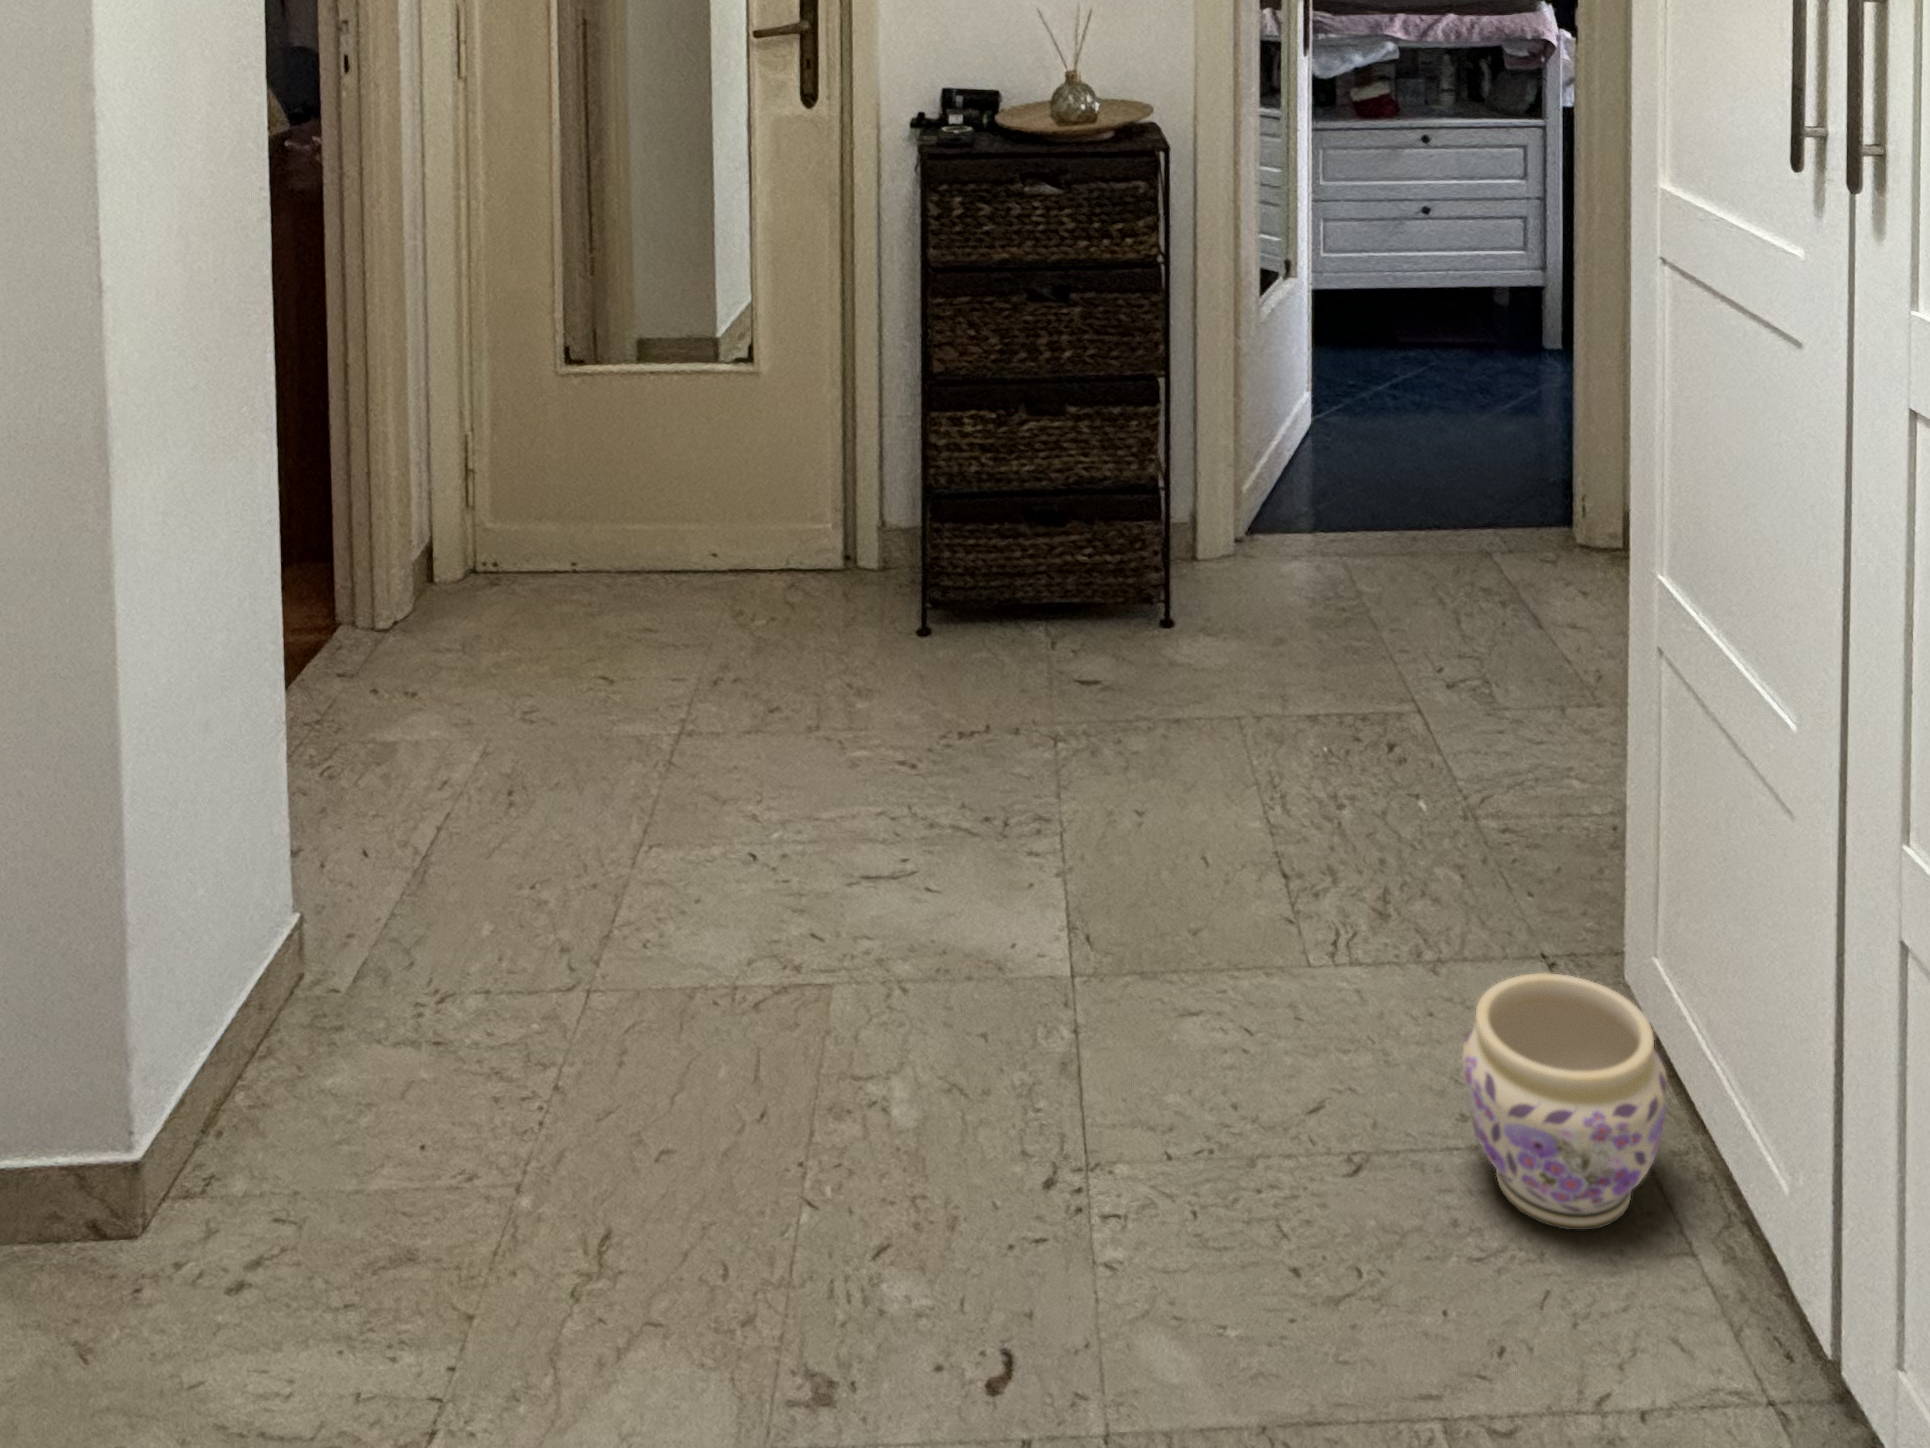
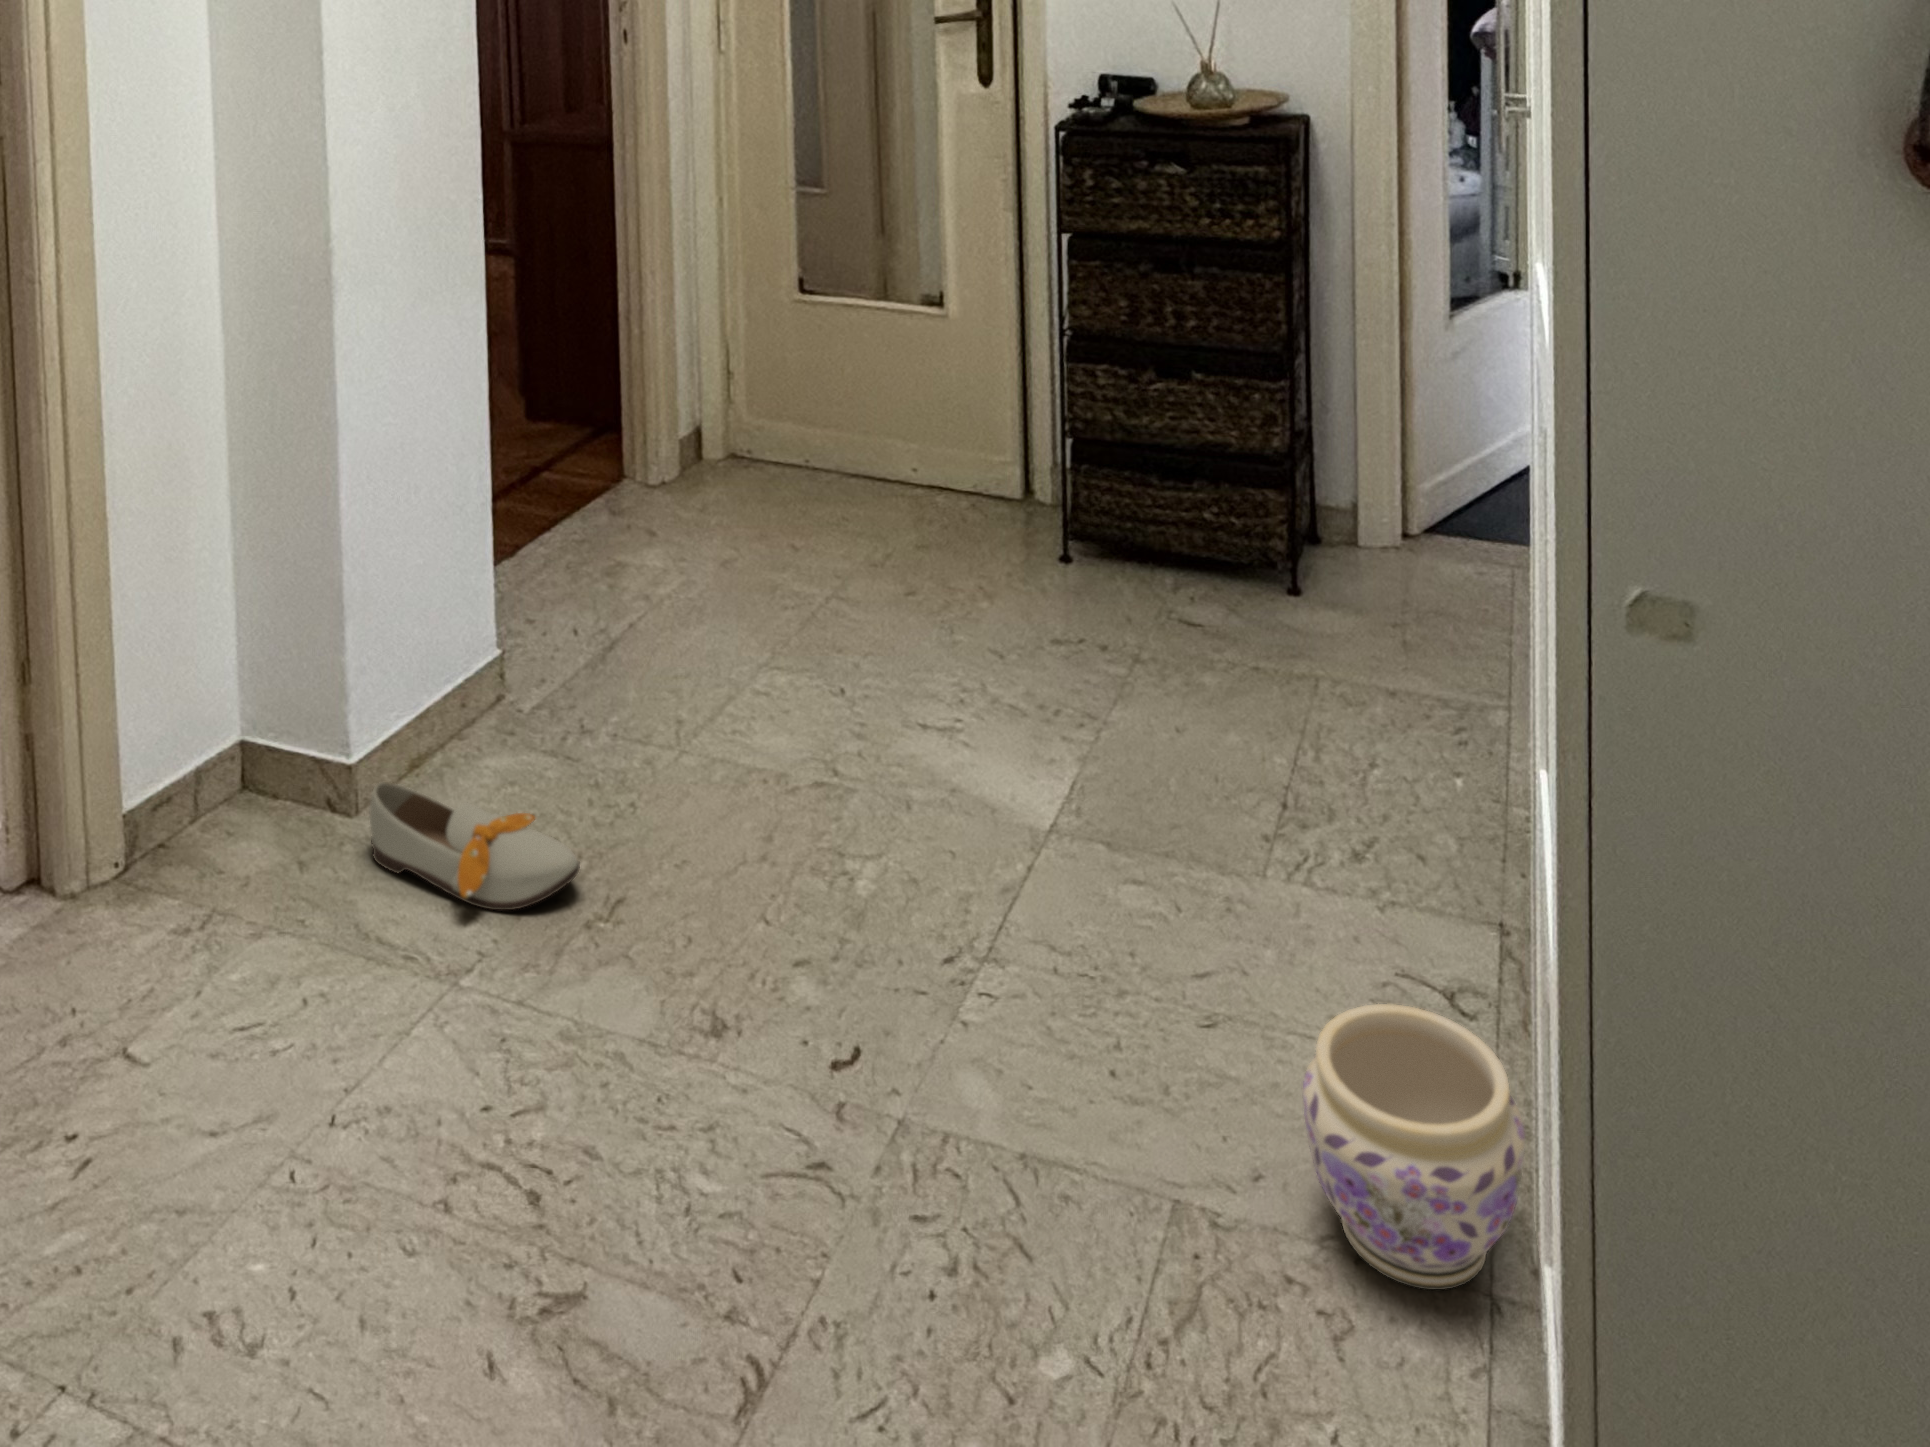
shoe: none [267,1013,575,1138] -> present [370,782,580,910]

